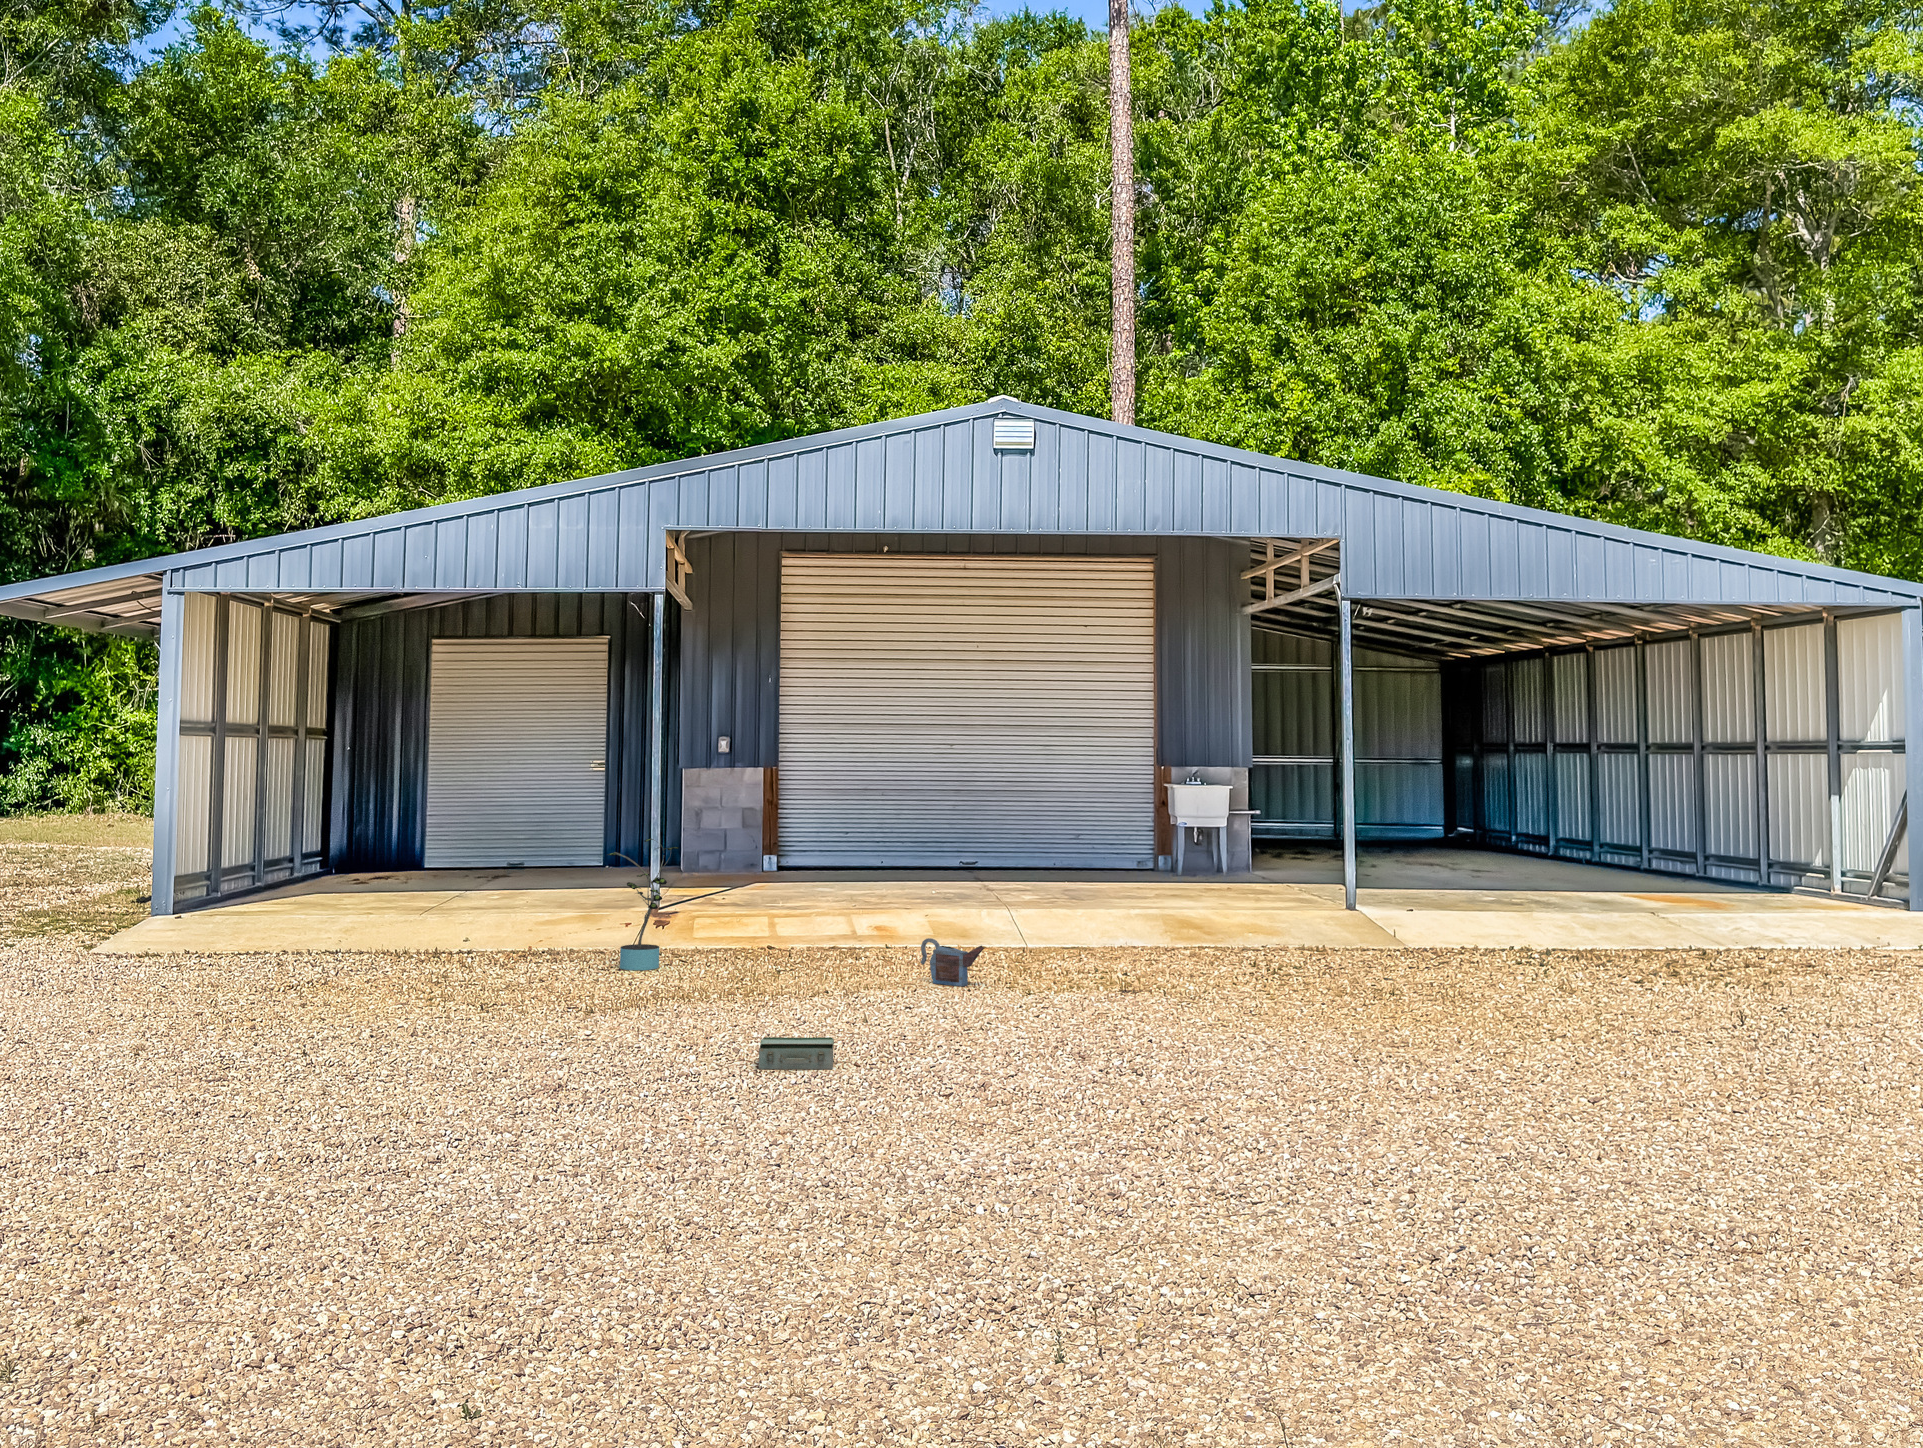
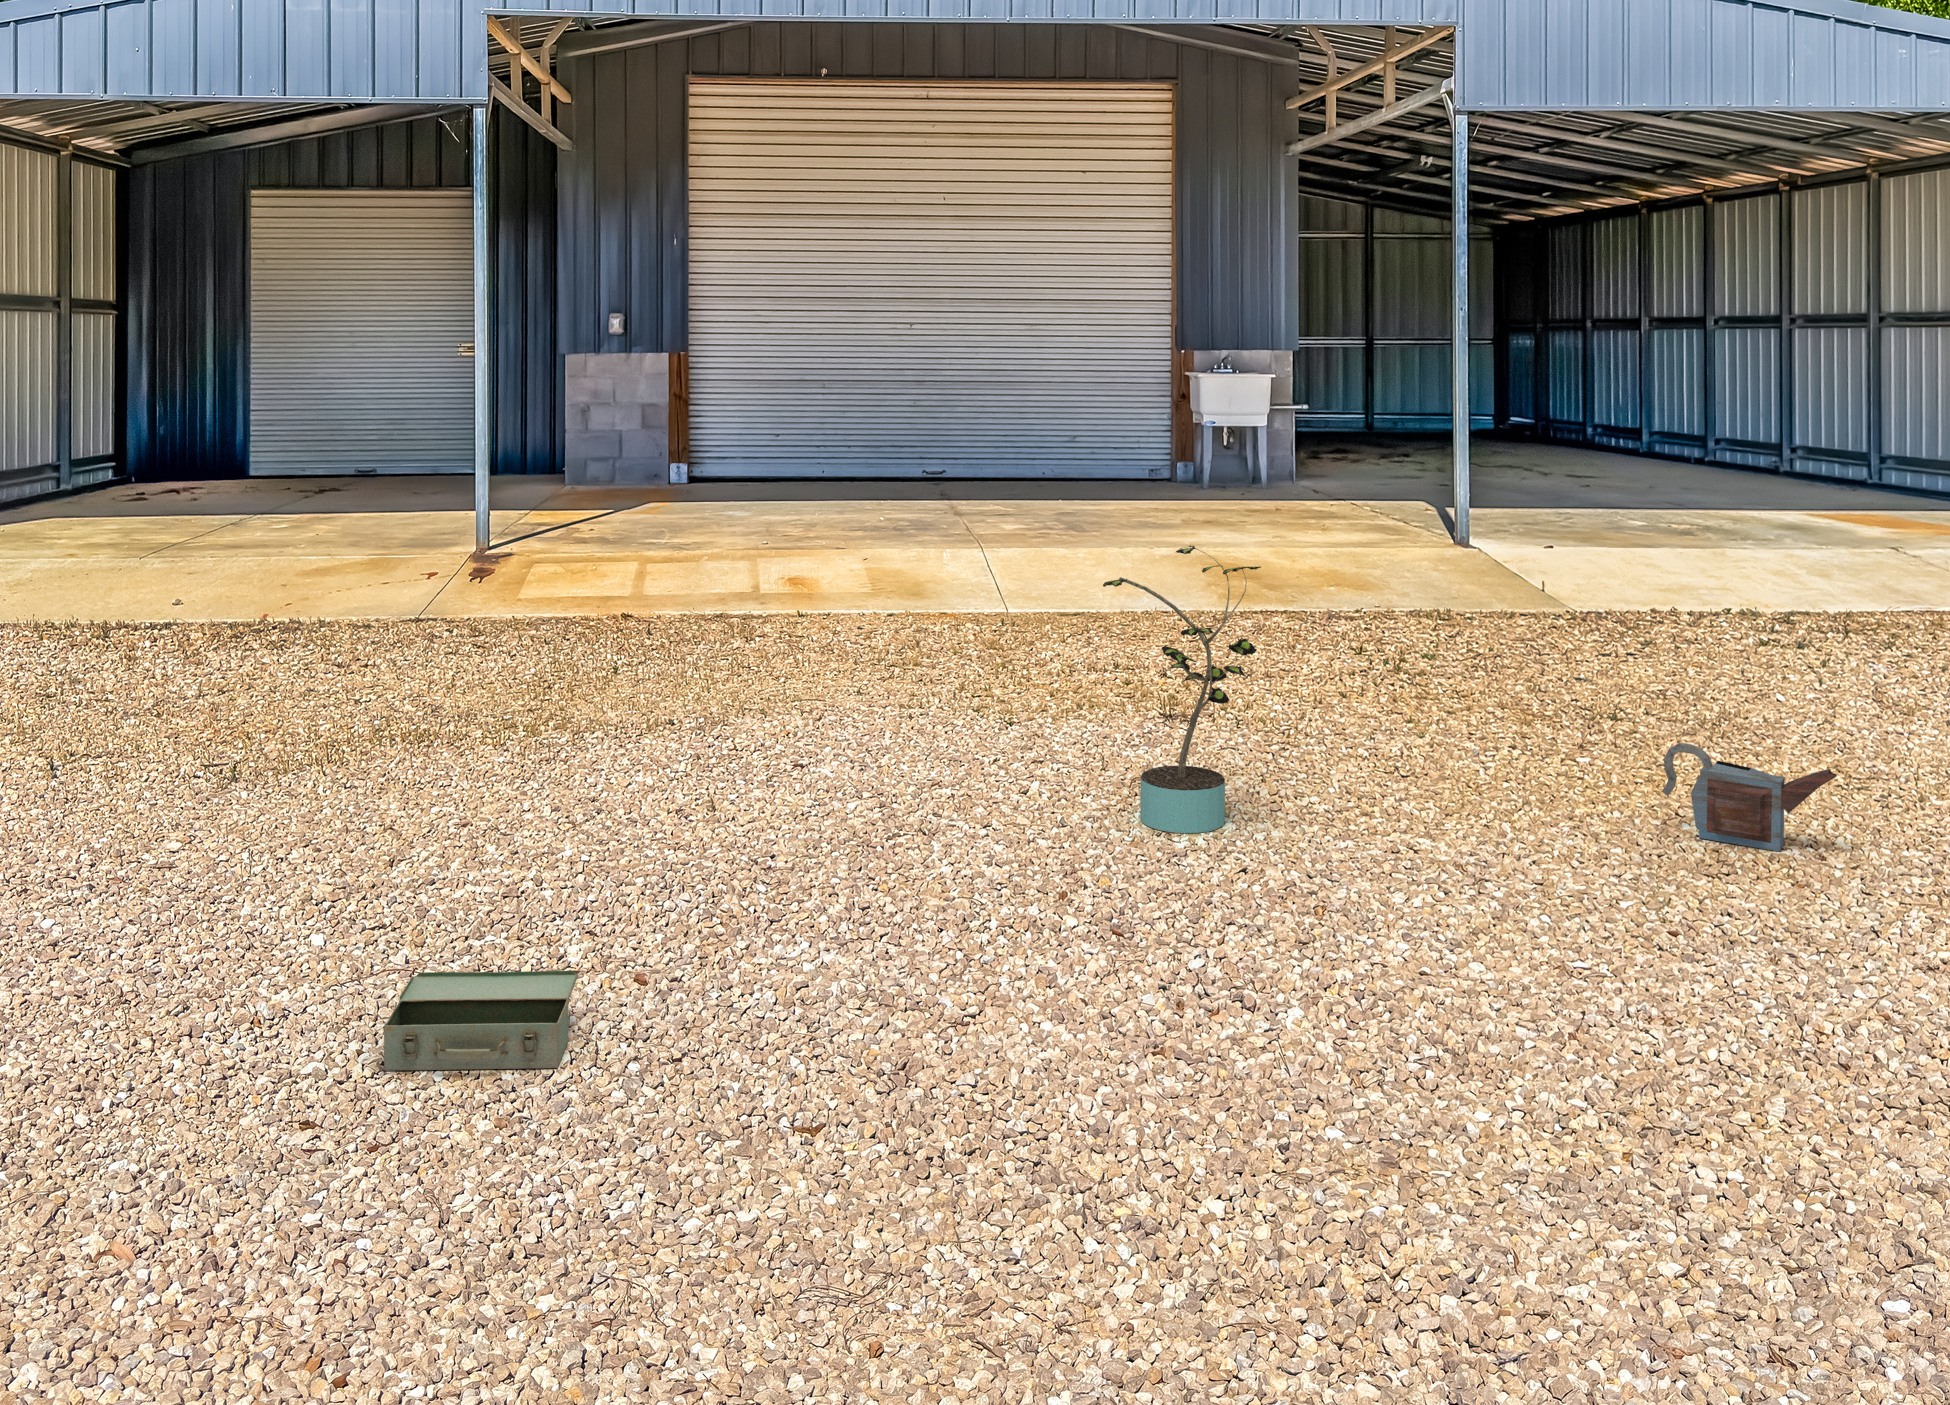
potted plant: present [607,839,679,970] -> present [1103,546,1261,833]
watering can: present [920,938,984,986] -> present [1661,743,1837,851]

